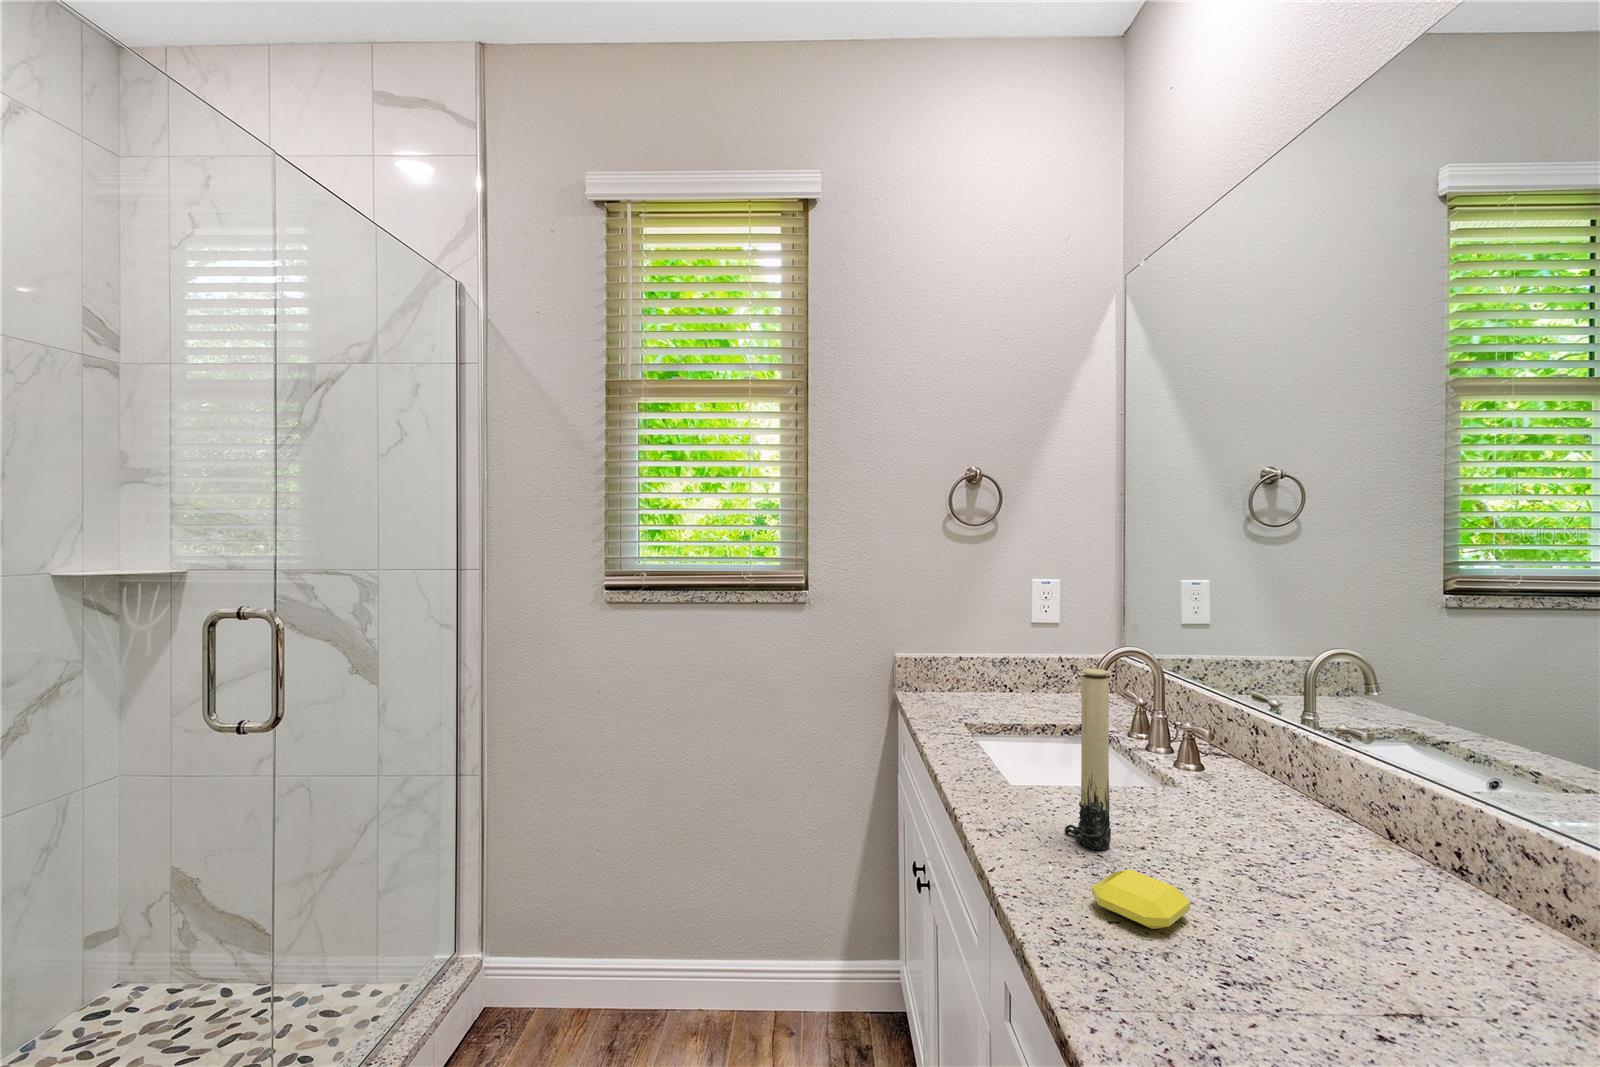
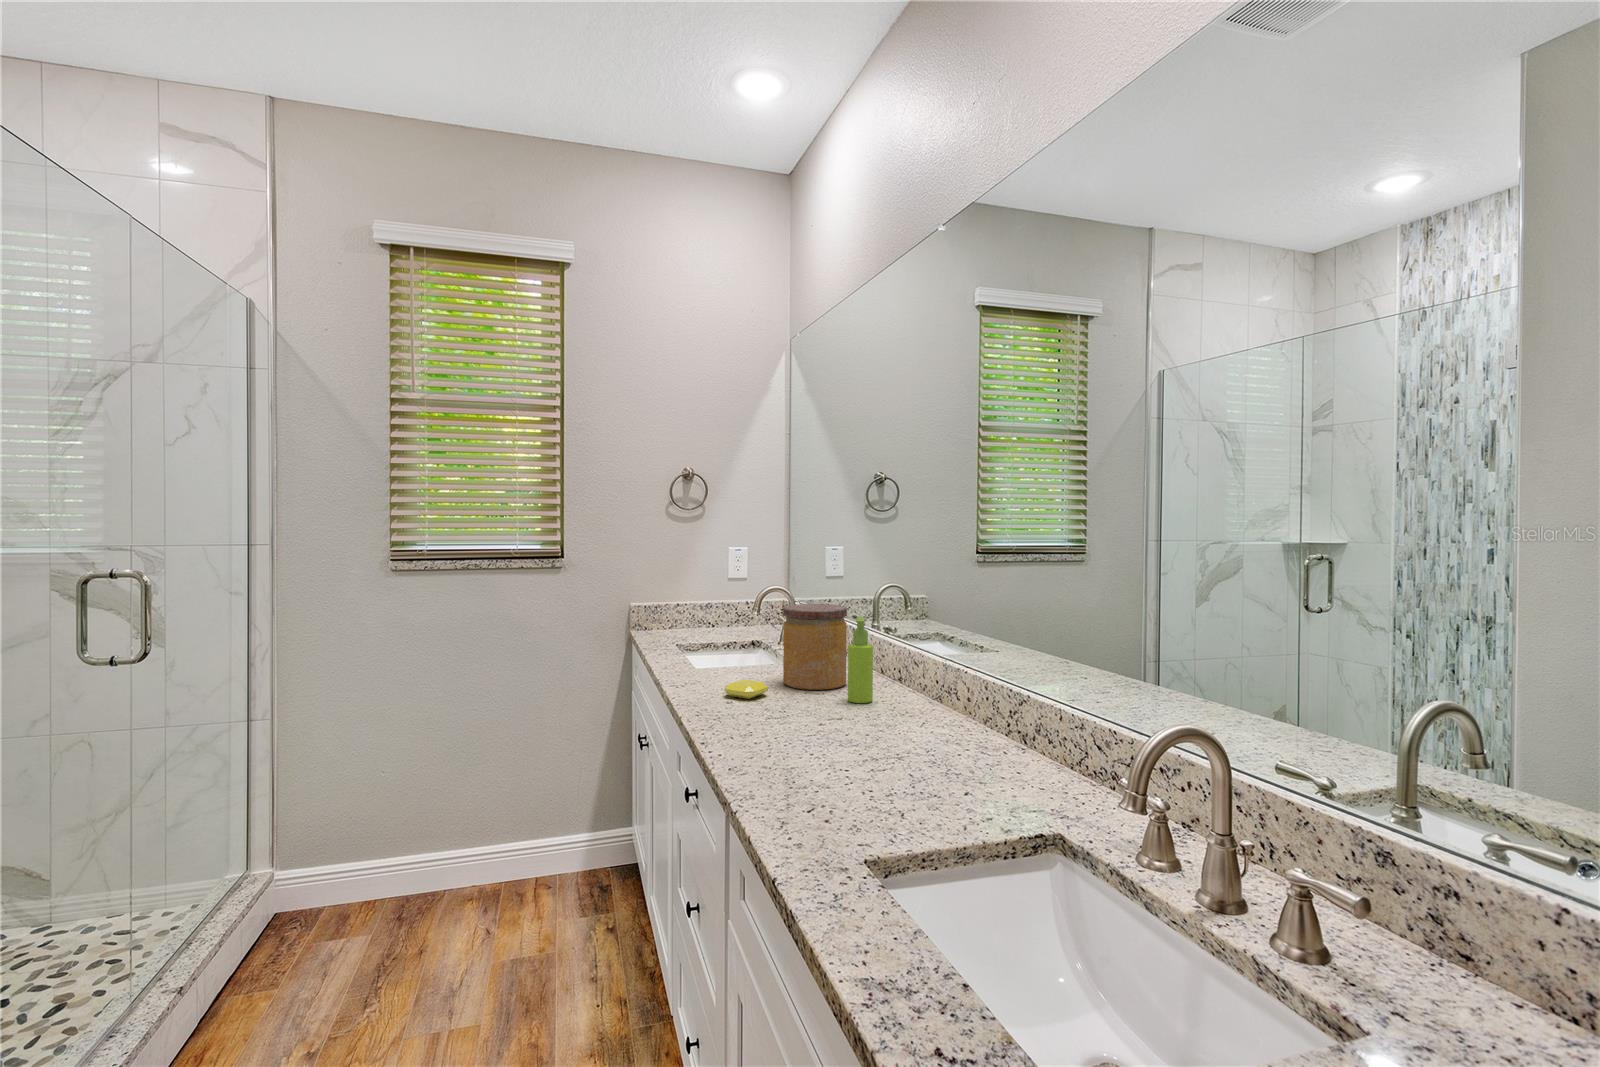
candle: present [1065,669,1111,850] -> none [722,586,744,682]
jar: none [1197,708,1352,909] -> present [783,604,847,690]
soap dispenser: none [1407,778,1486,999] -> present [848,617,873,703]

